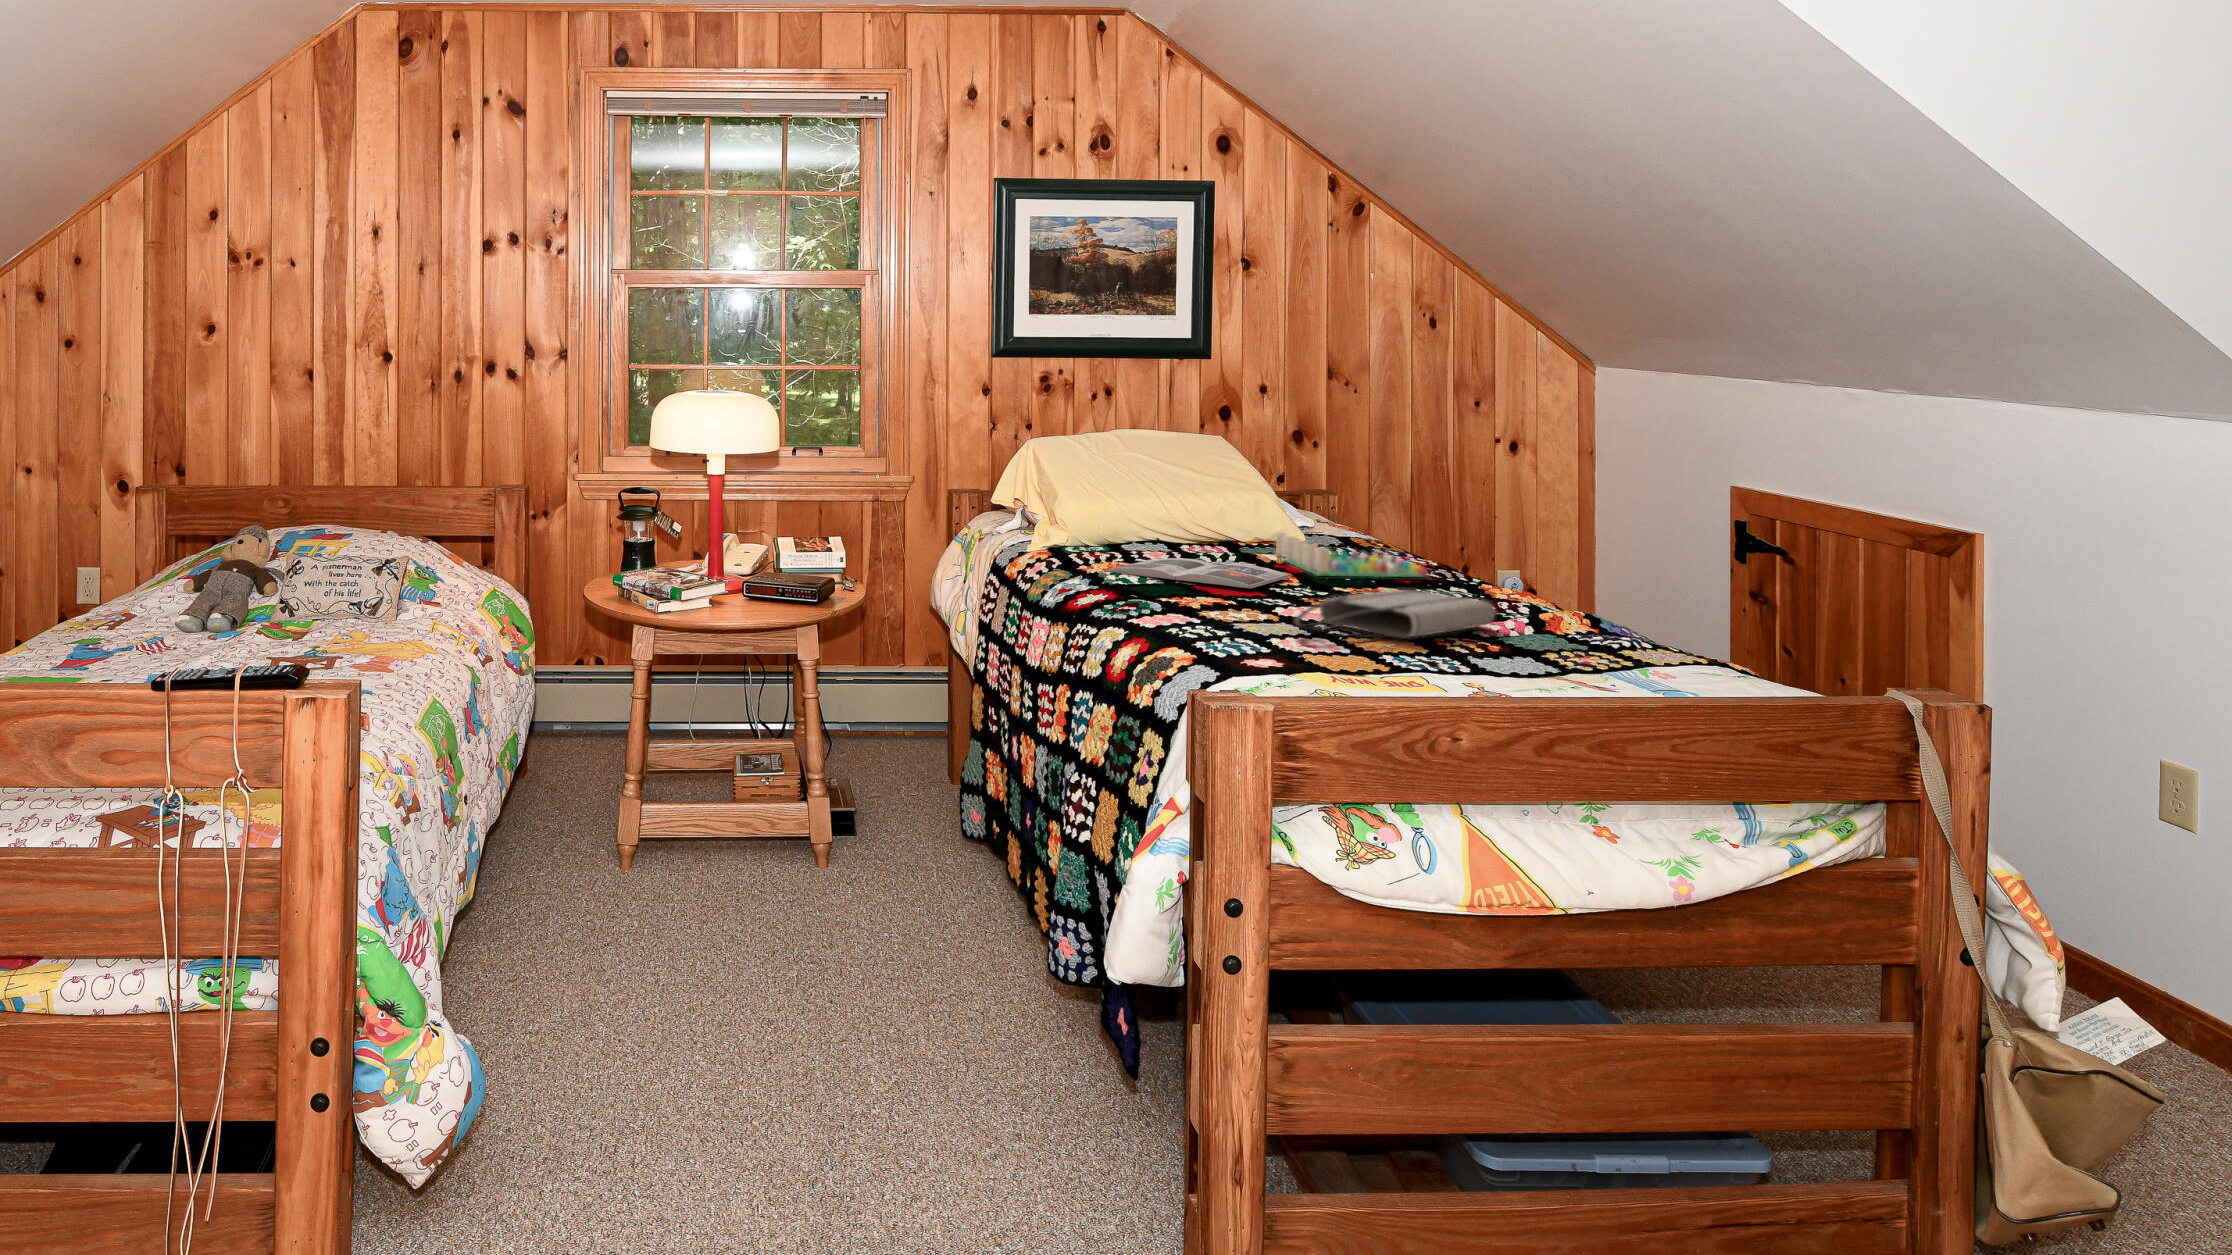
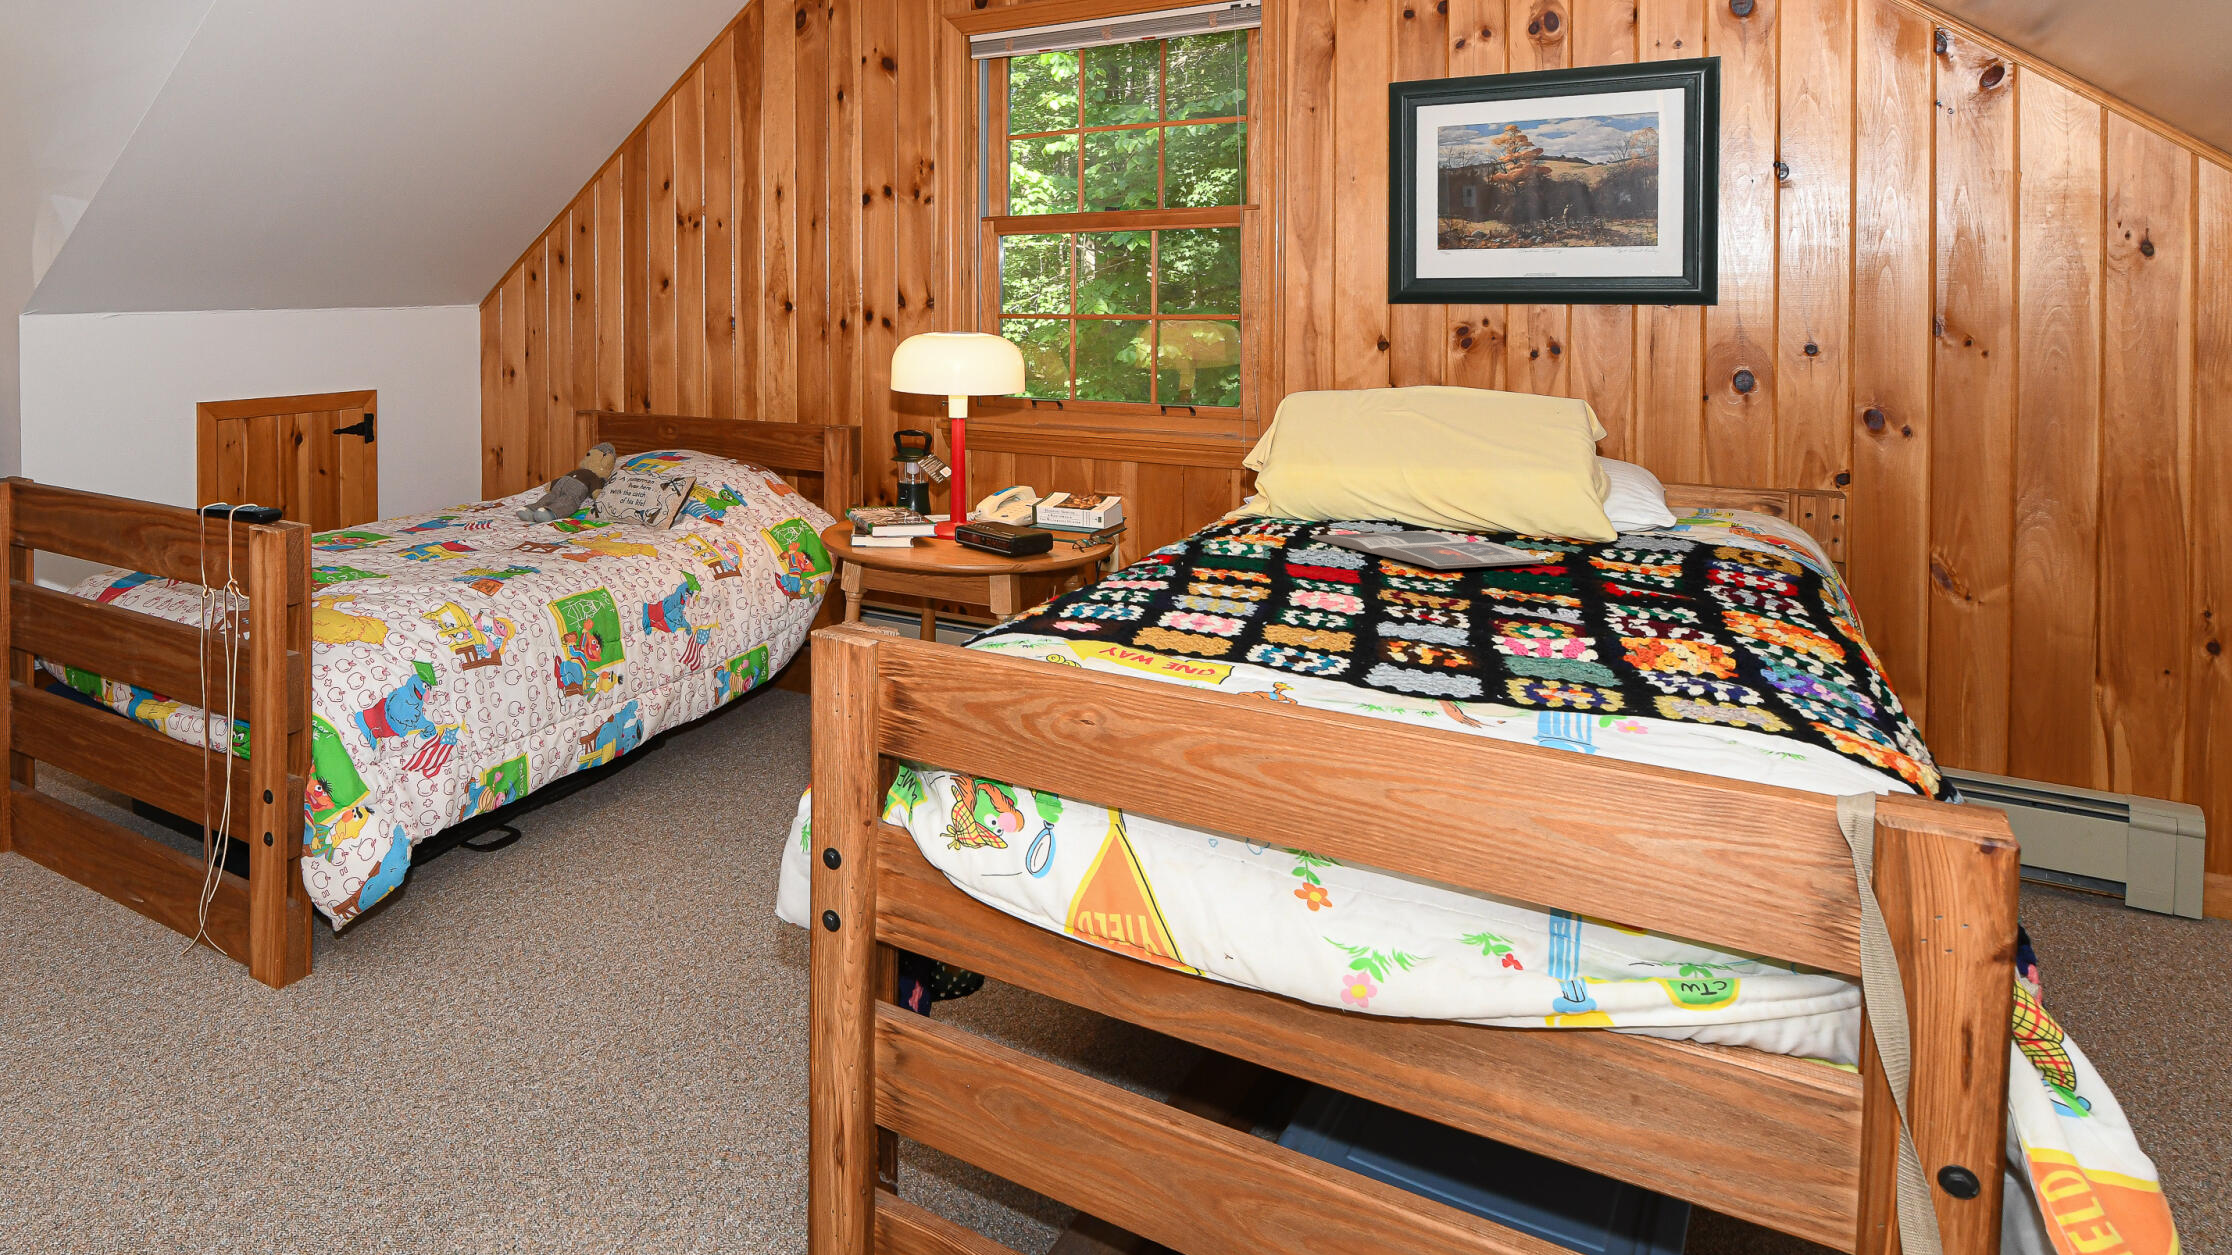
board game: present [1276,532,1428,577] -> none [1597,511,1783,582]
tote bag: present [1294,590,1495,637] -> none [1324,581,1683,637]

